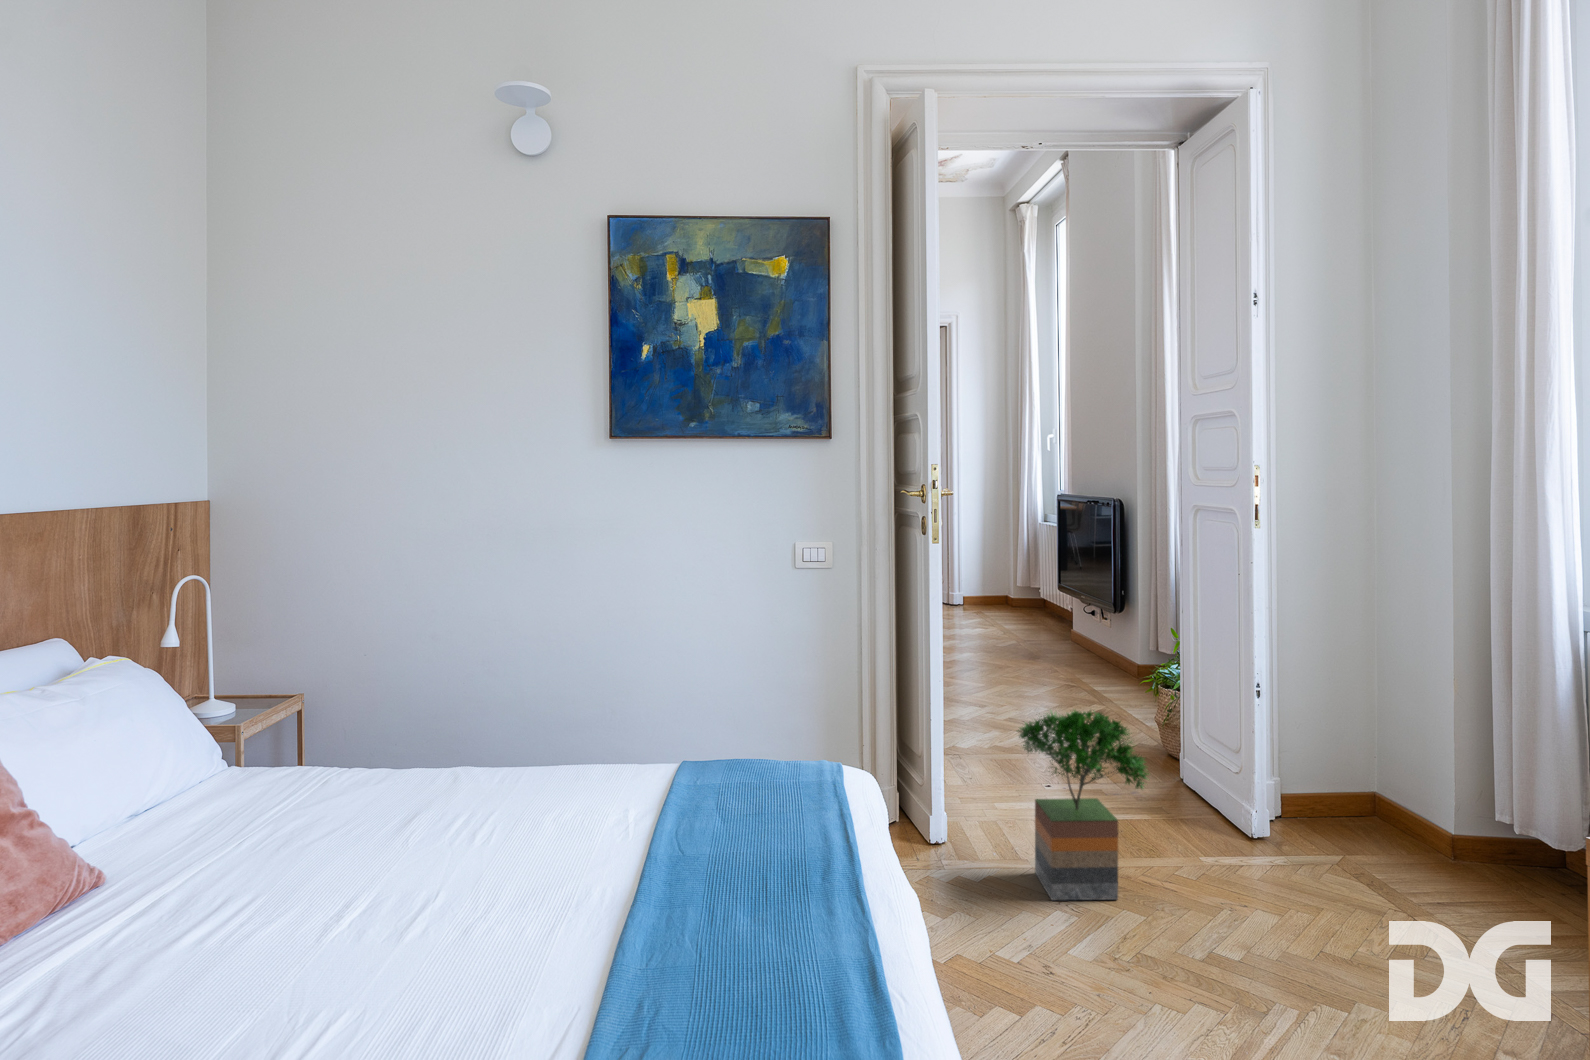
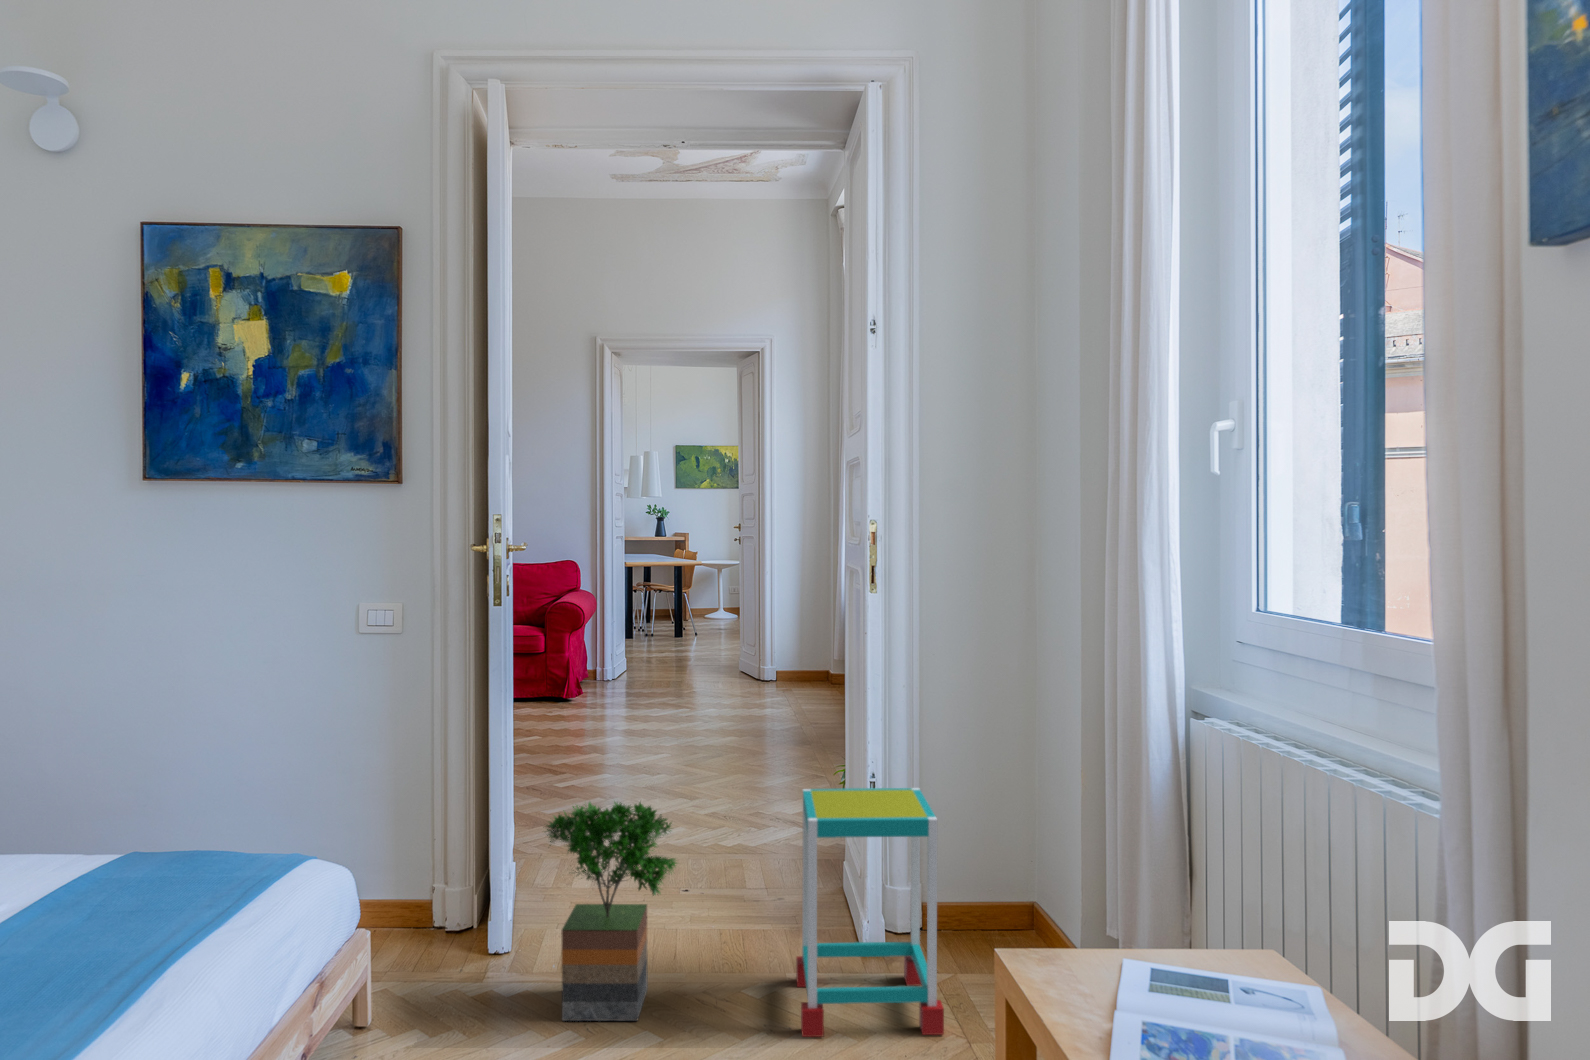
side table: none [1217,694,1401,912] -> present [796,788,944,1037]

